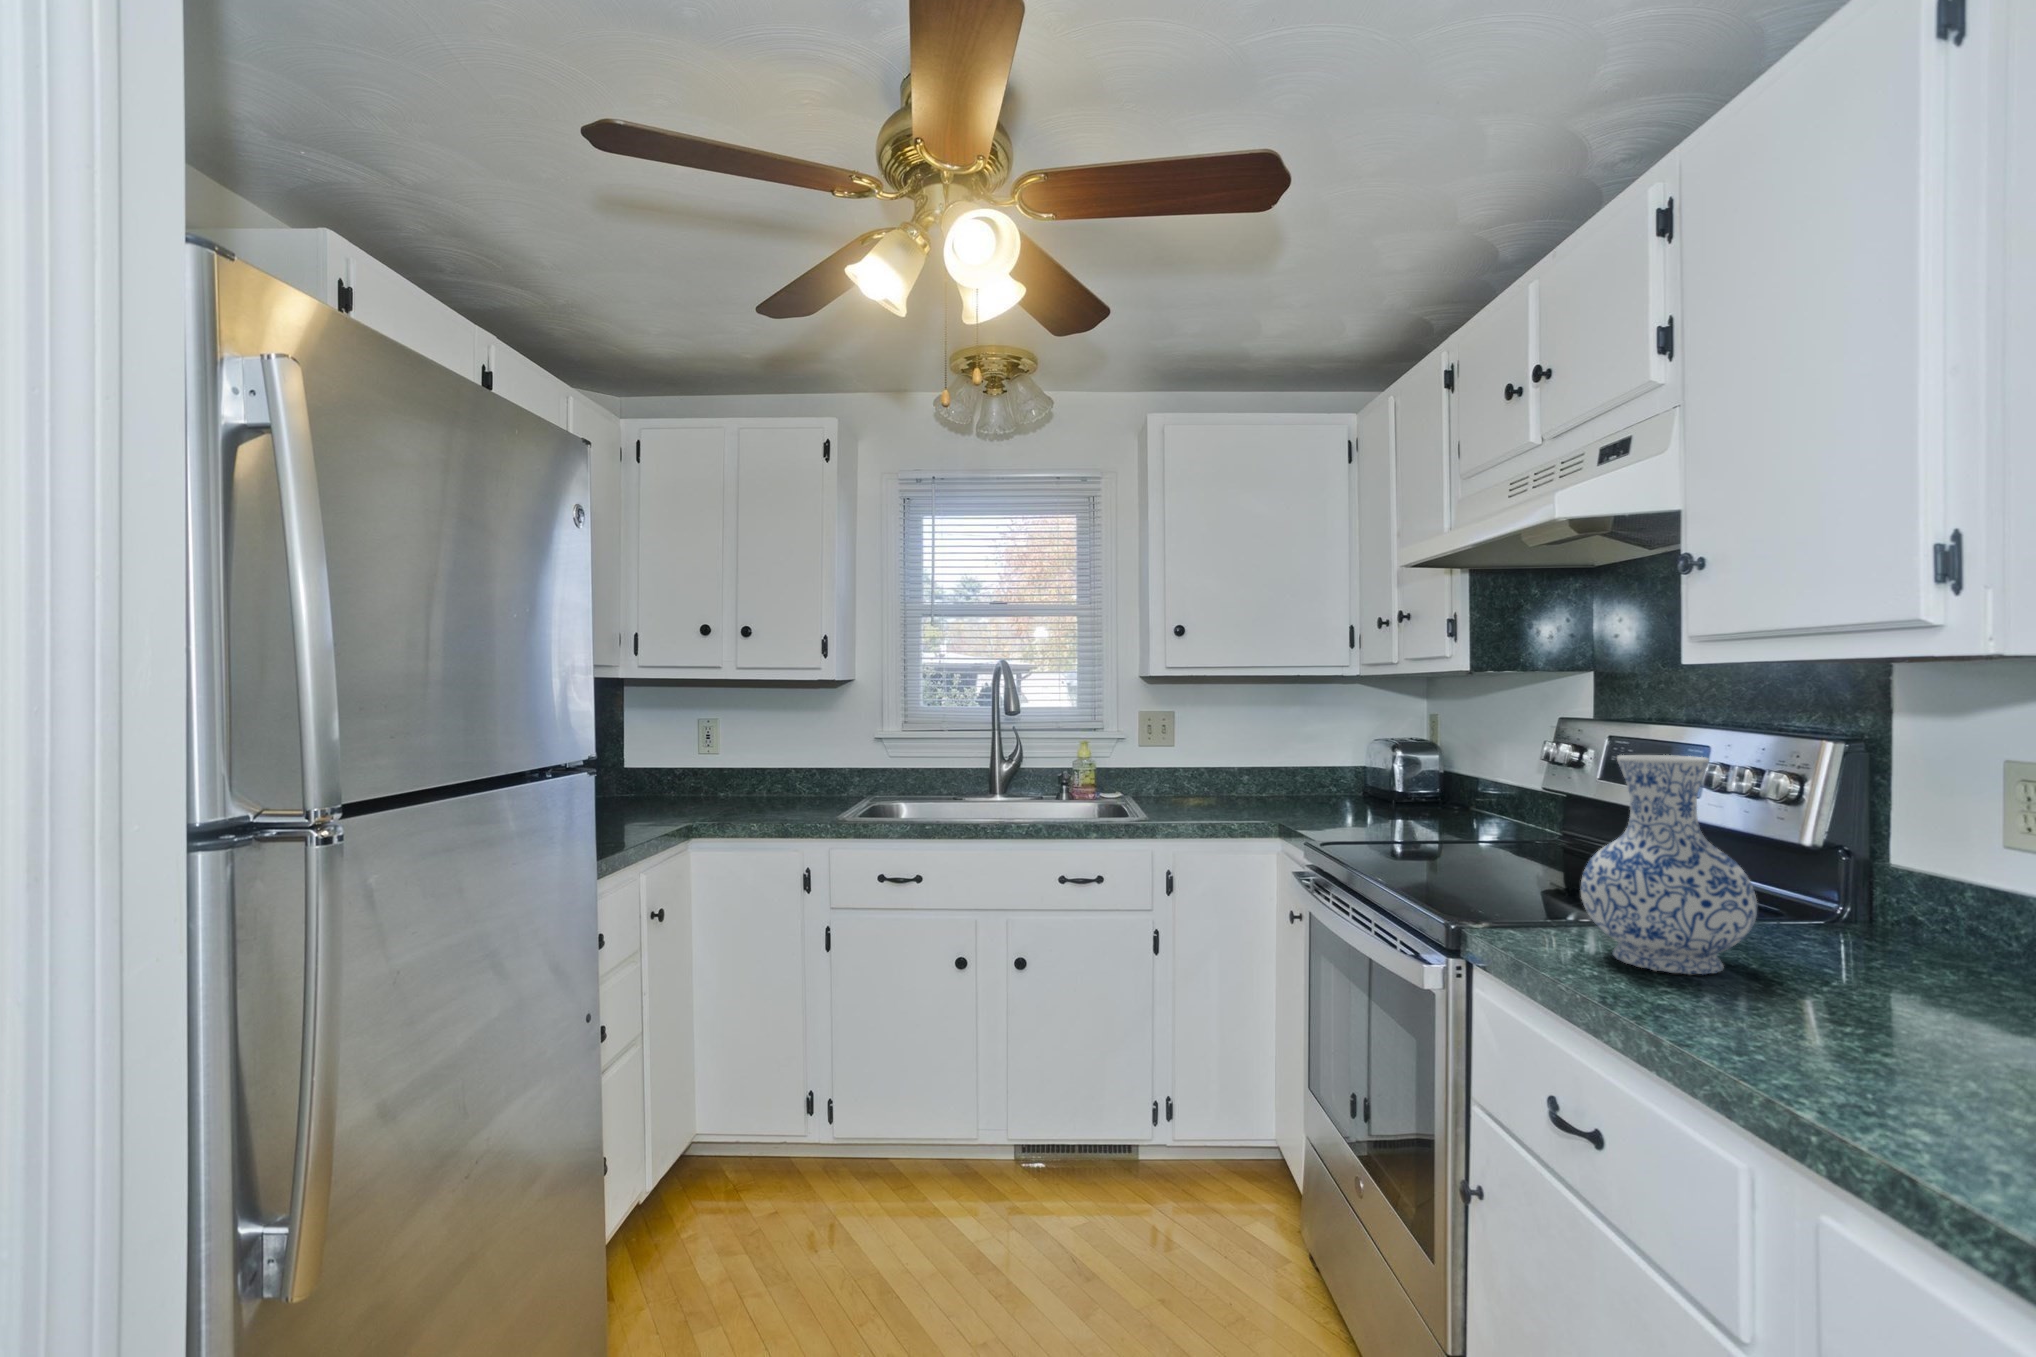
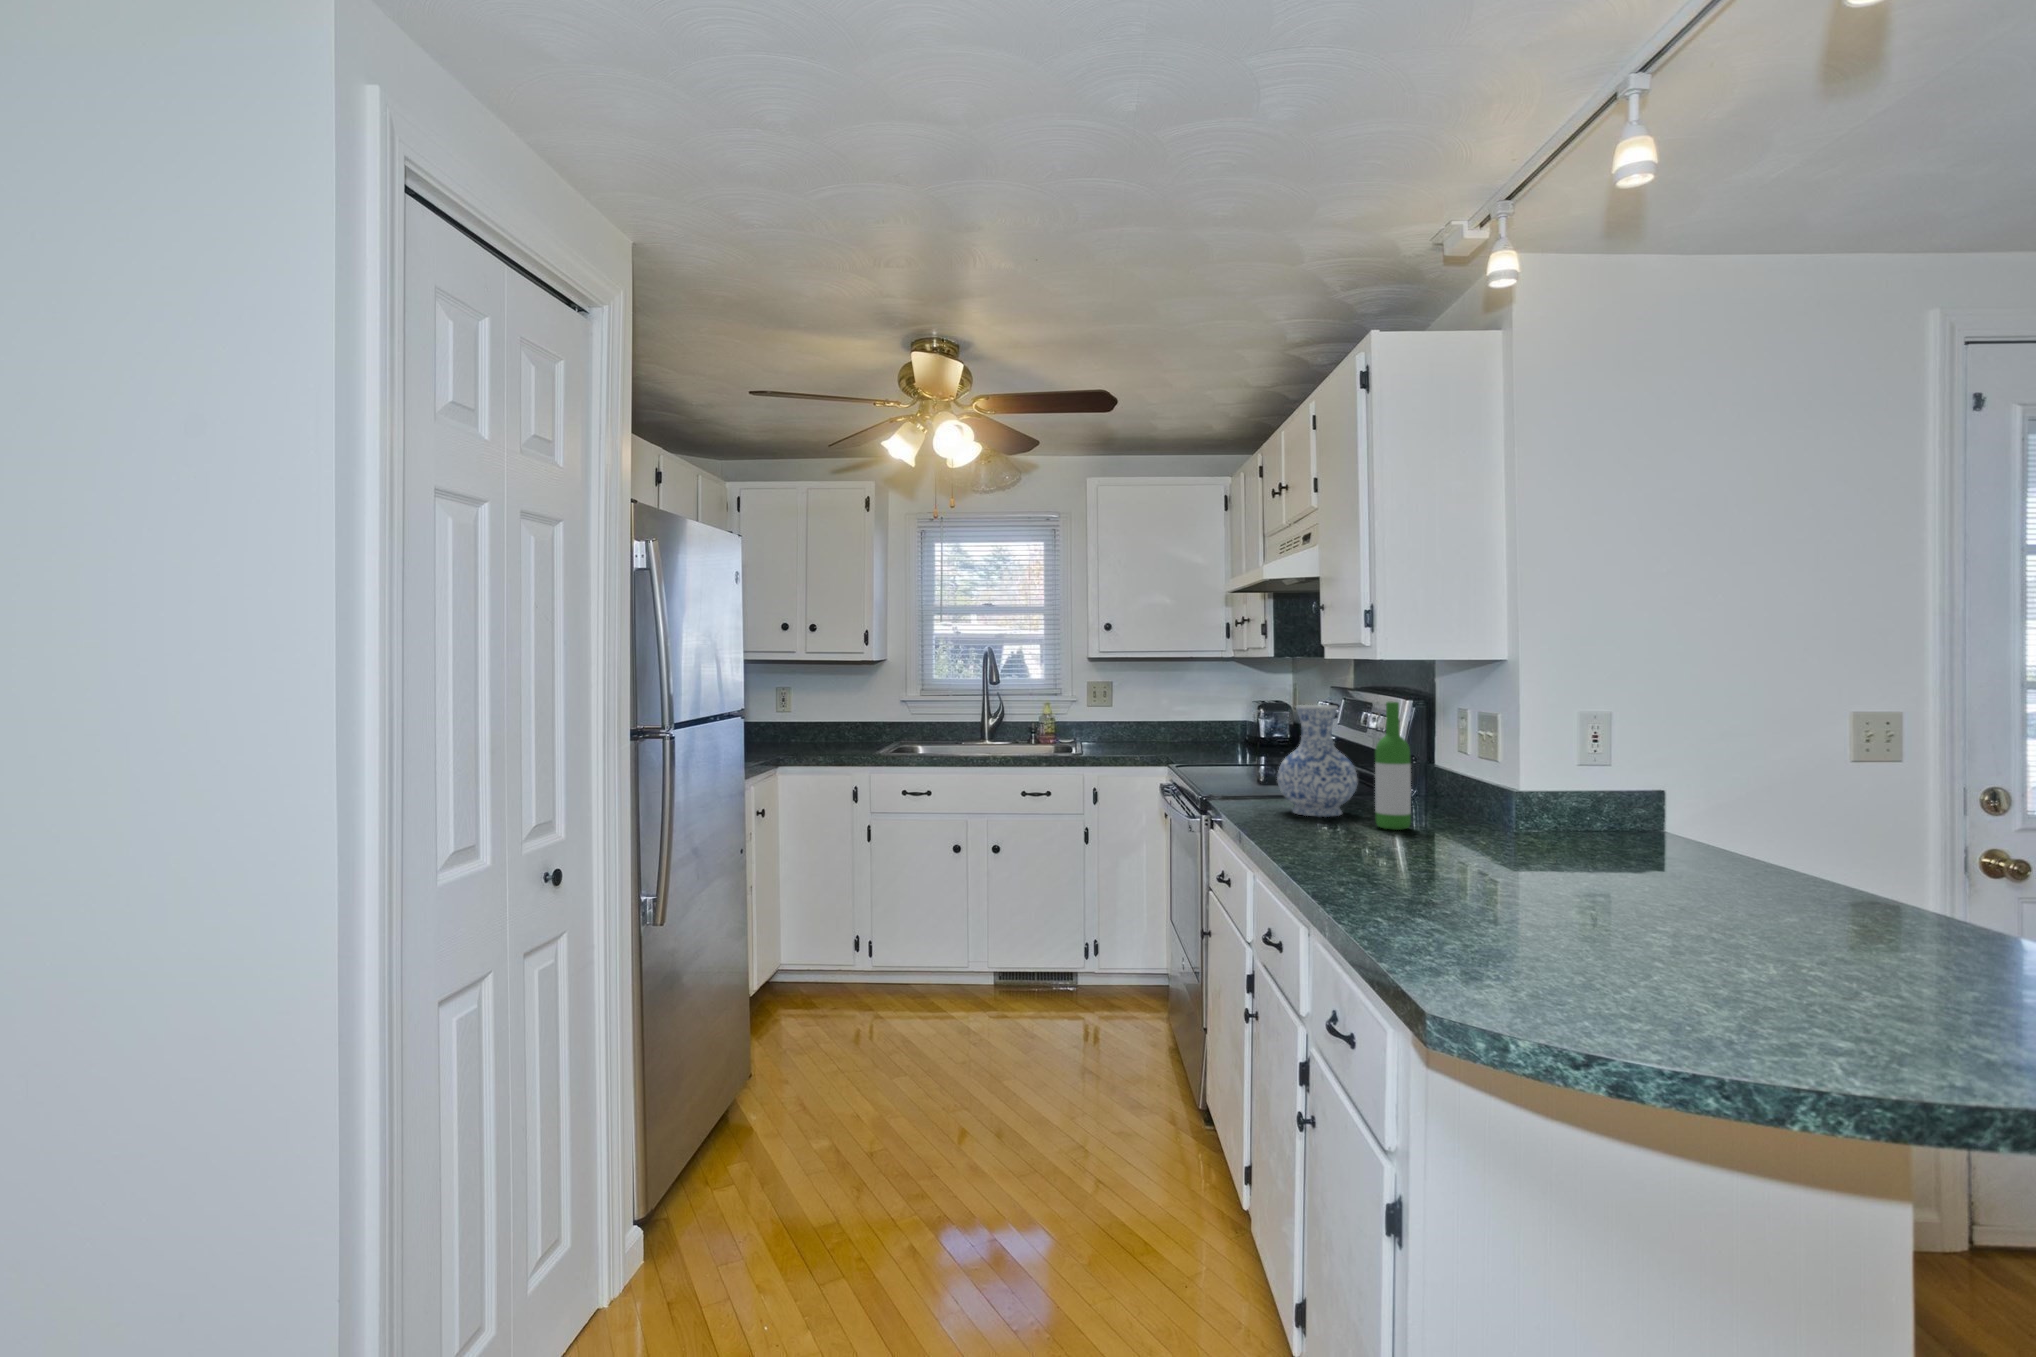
wine bottle: none [1841,752,1936,1022] -> present [1375,702,1411,830]

